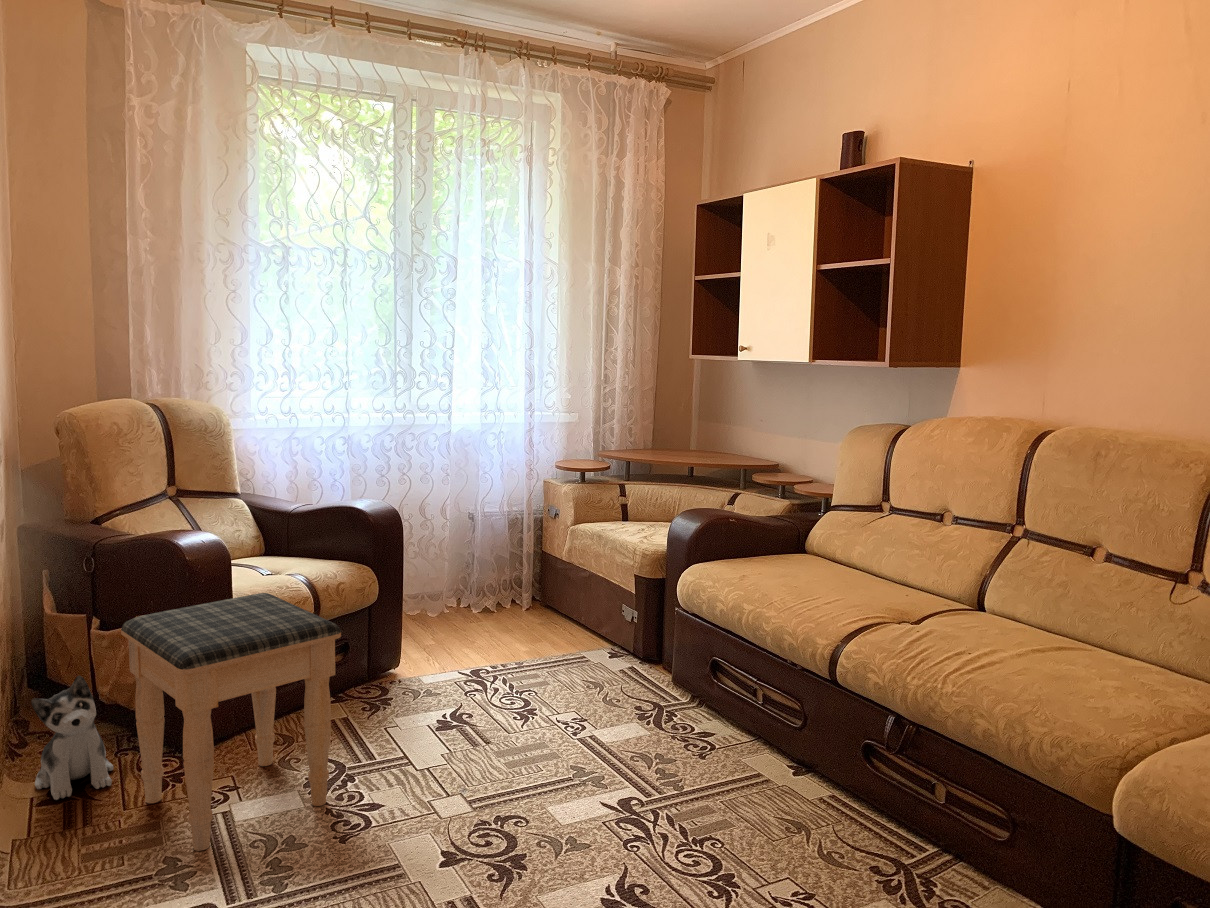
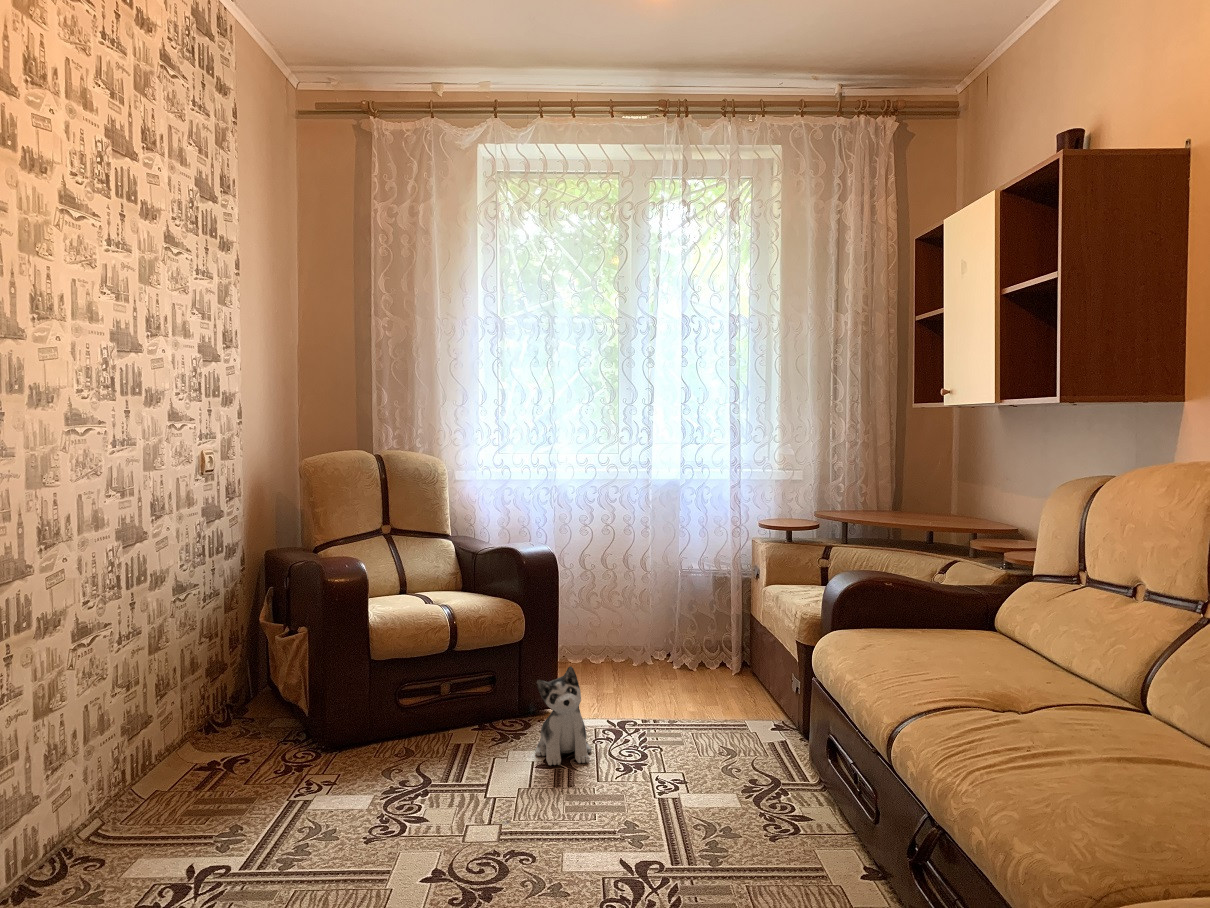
footstool: present [121,593,341,851] -> none [602,613,778,822]

